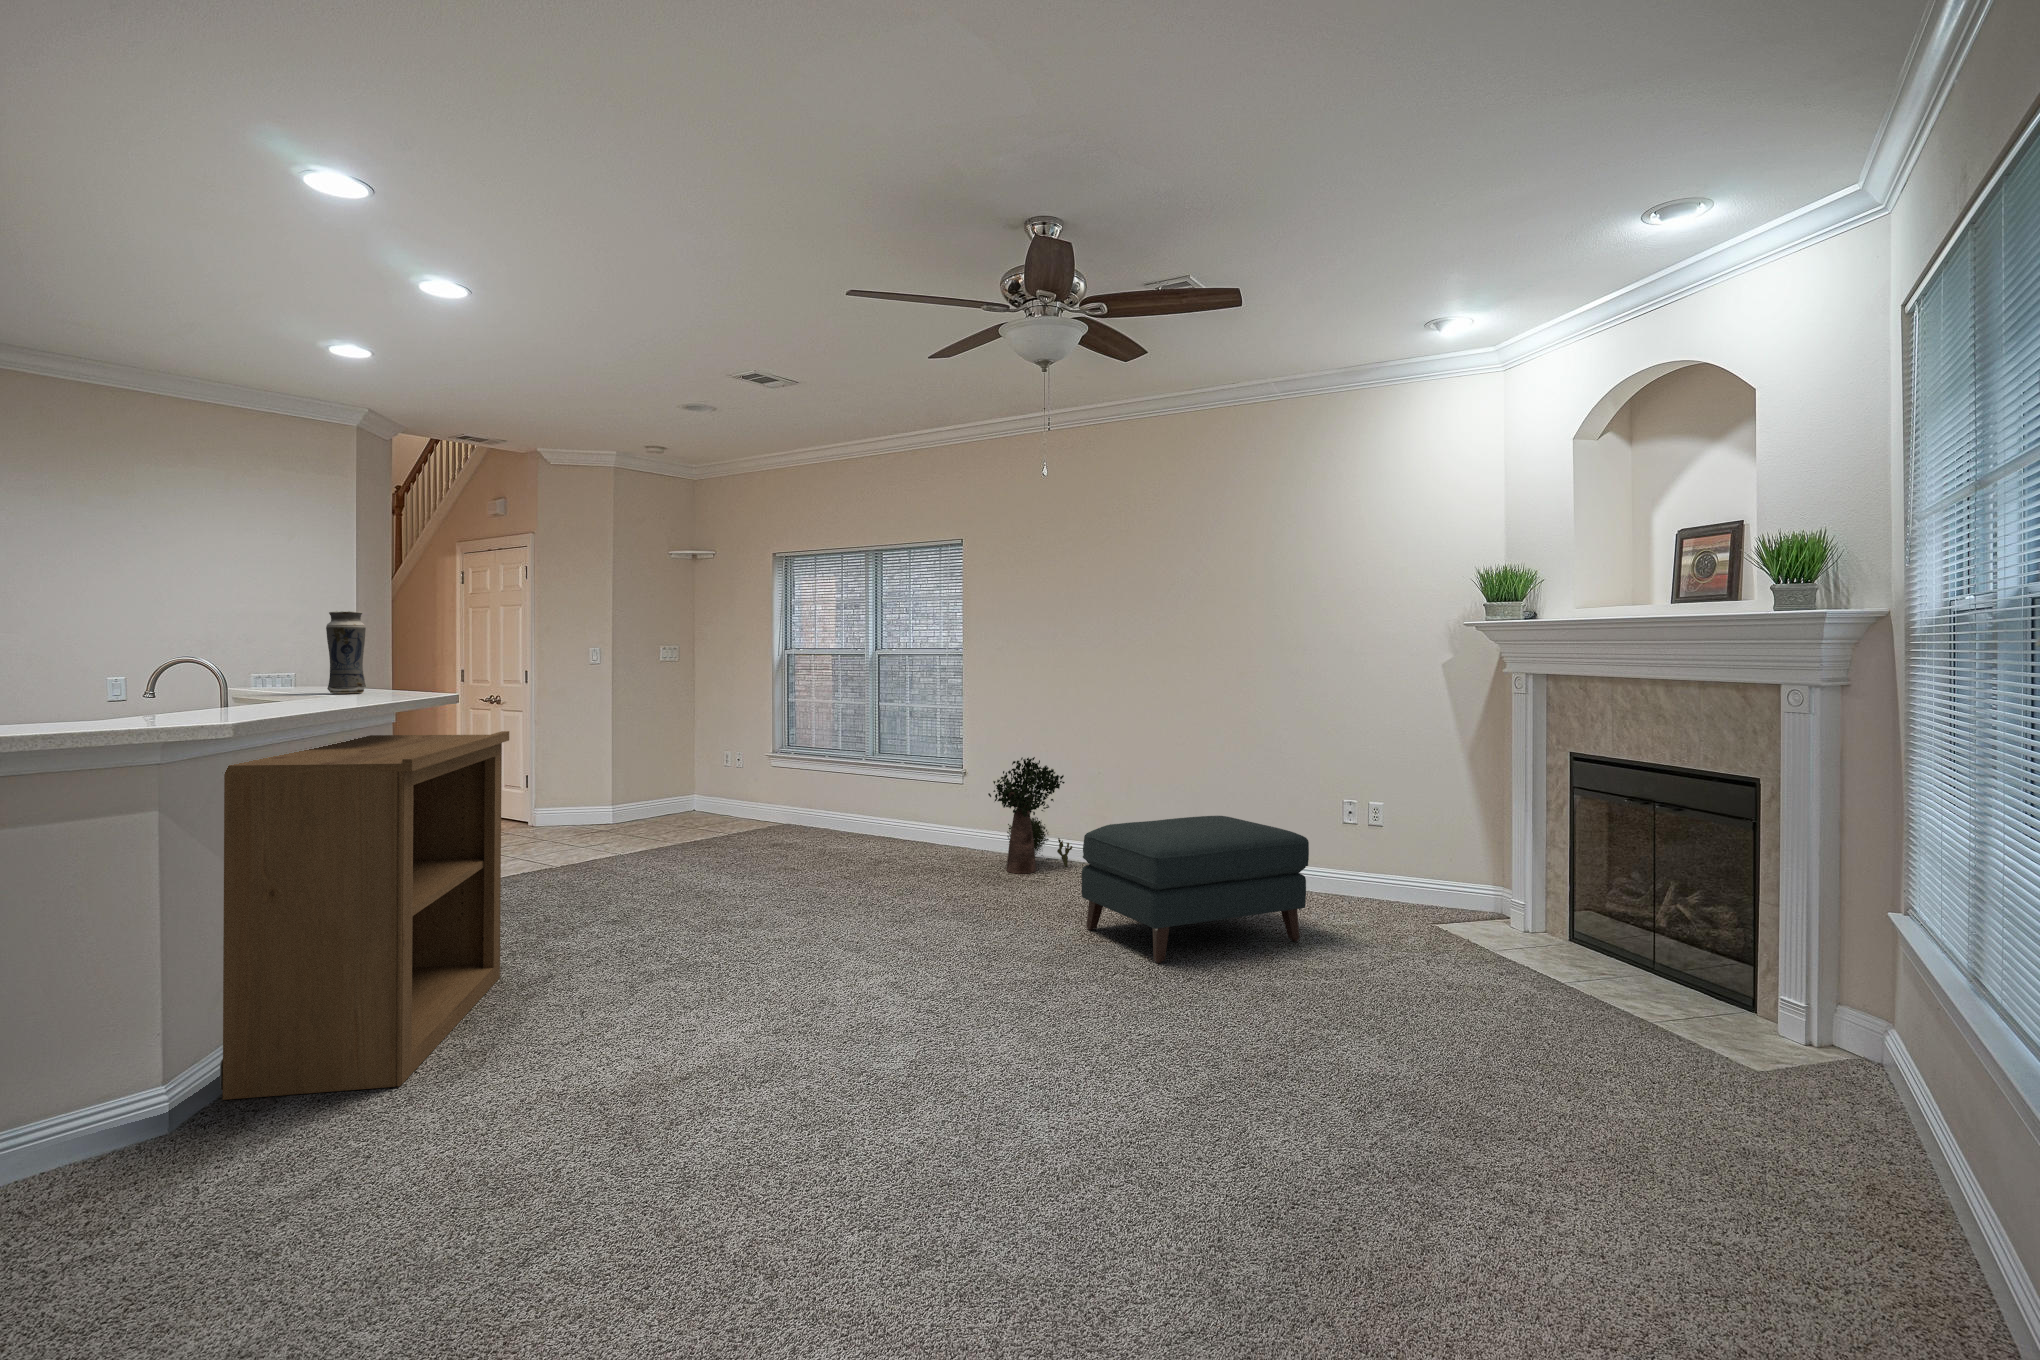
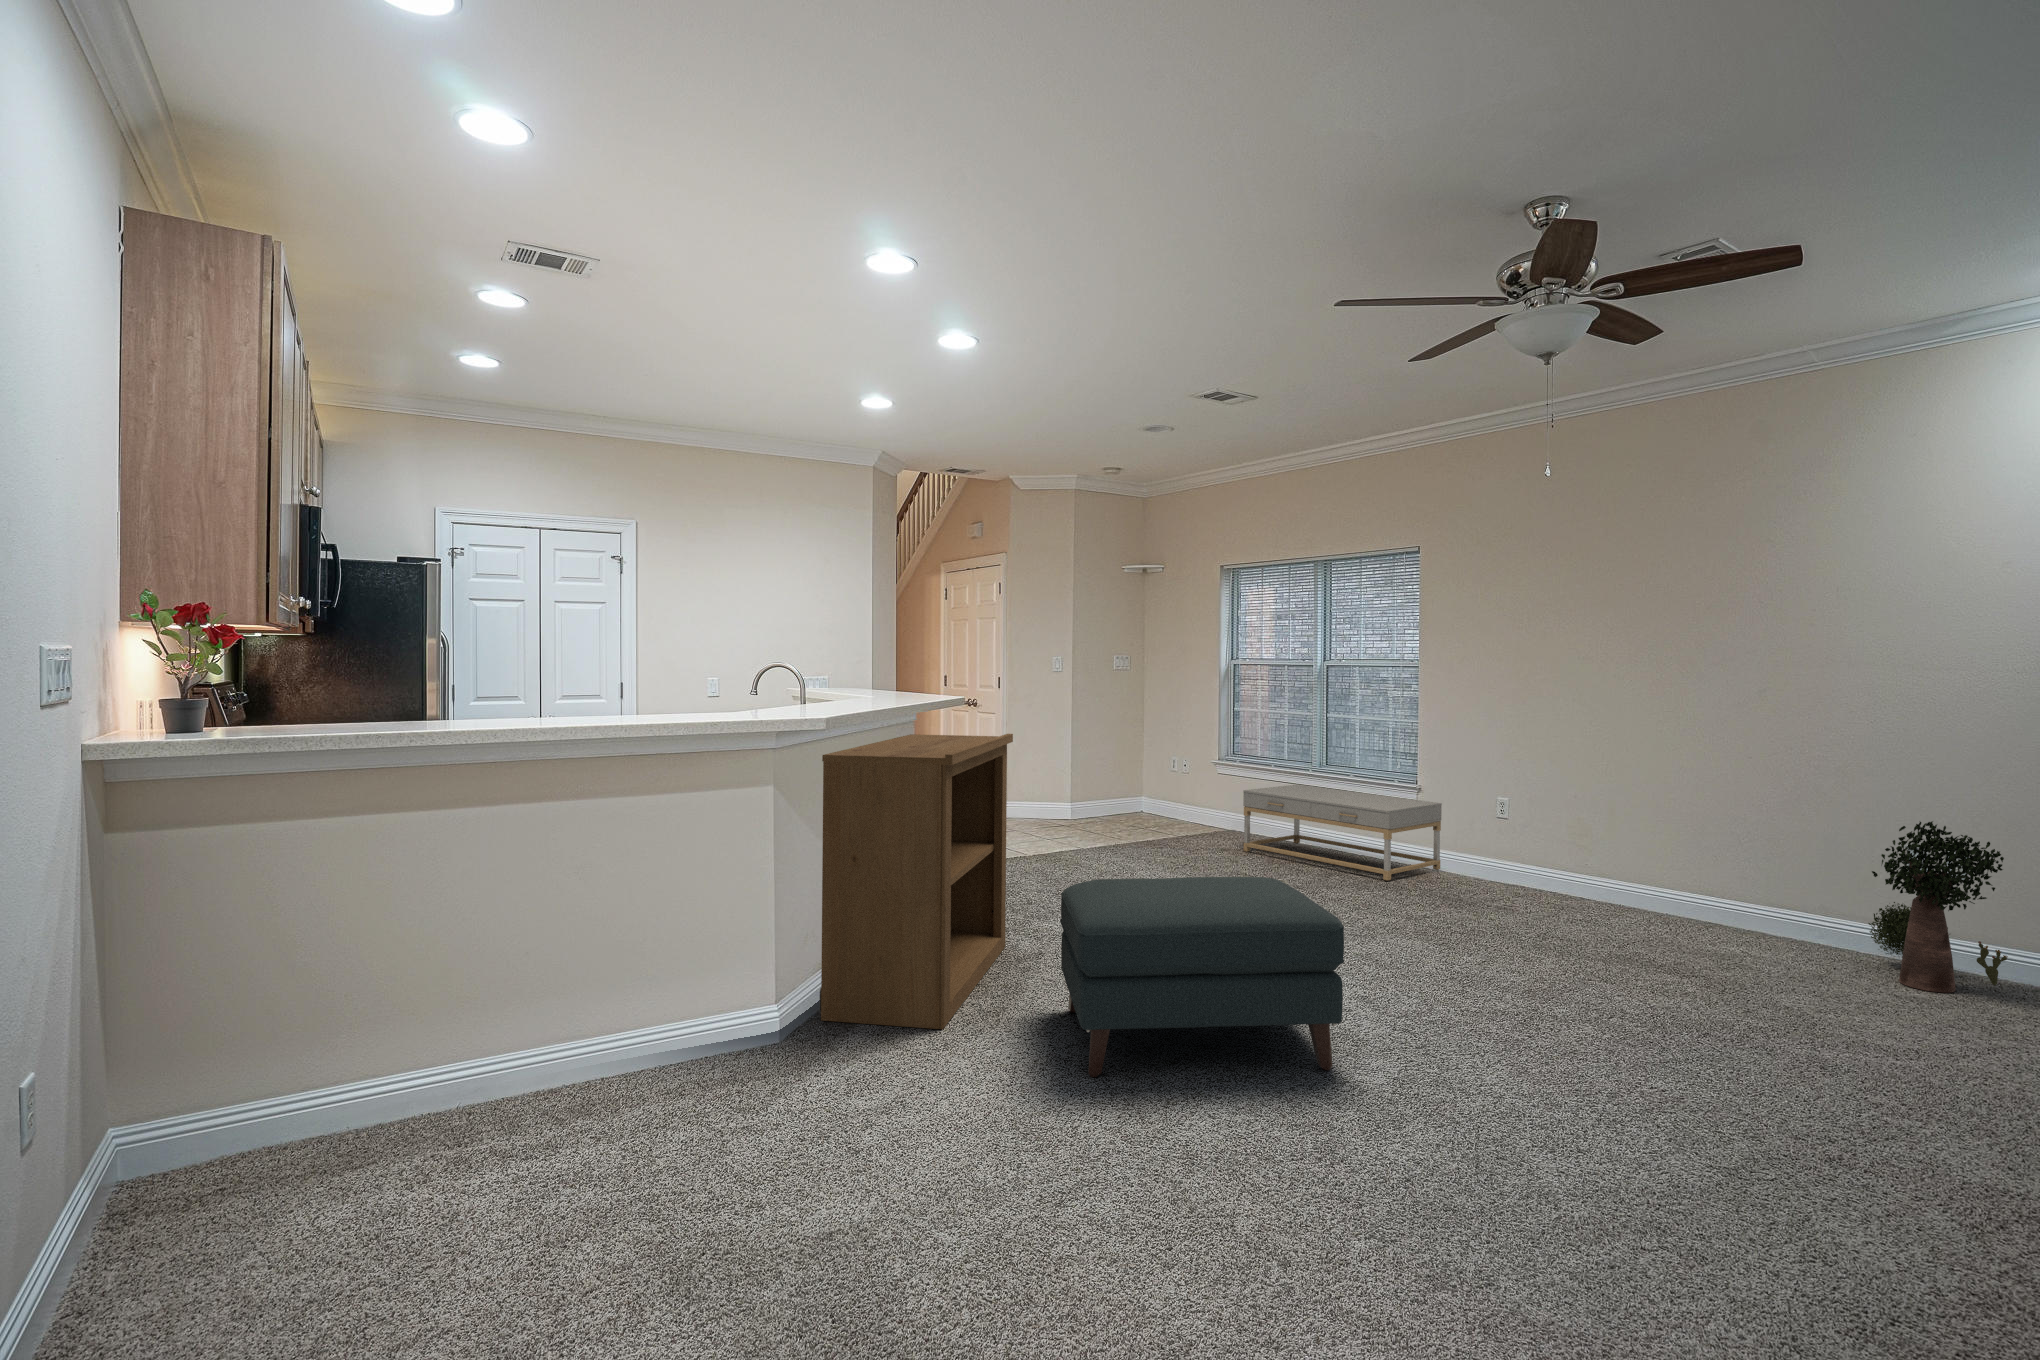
vase: present [326,611,366,694] -> none [880,632,907,700]
potted plant: present [988,757,1072,873] -> present [1868,821,2008,993]
coffee table: none [797,774,991,866] -> present [1243,785,1442,881]
ottoman: present [1082,816,1309,963] -> present [1060,877,1344,1077]

